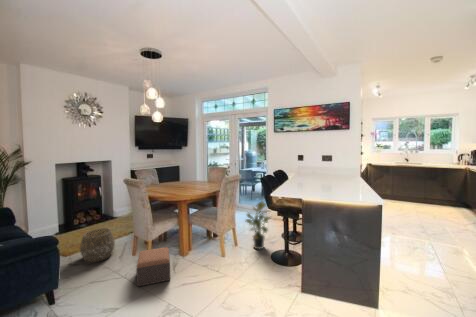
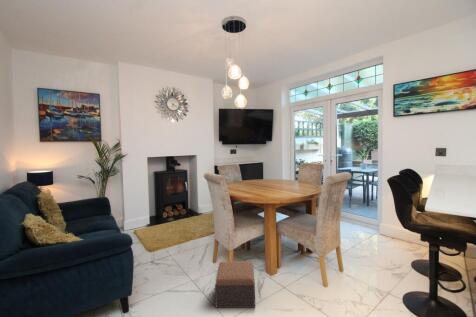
potted plant: present [245,201,270,249] -> none [355,211,400,283]
woven basket: present [80,228,115,262] -> none [162,227,195,264]

